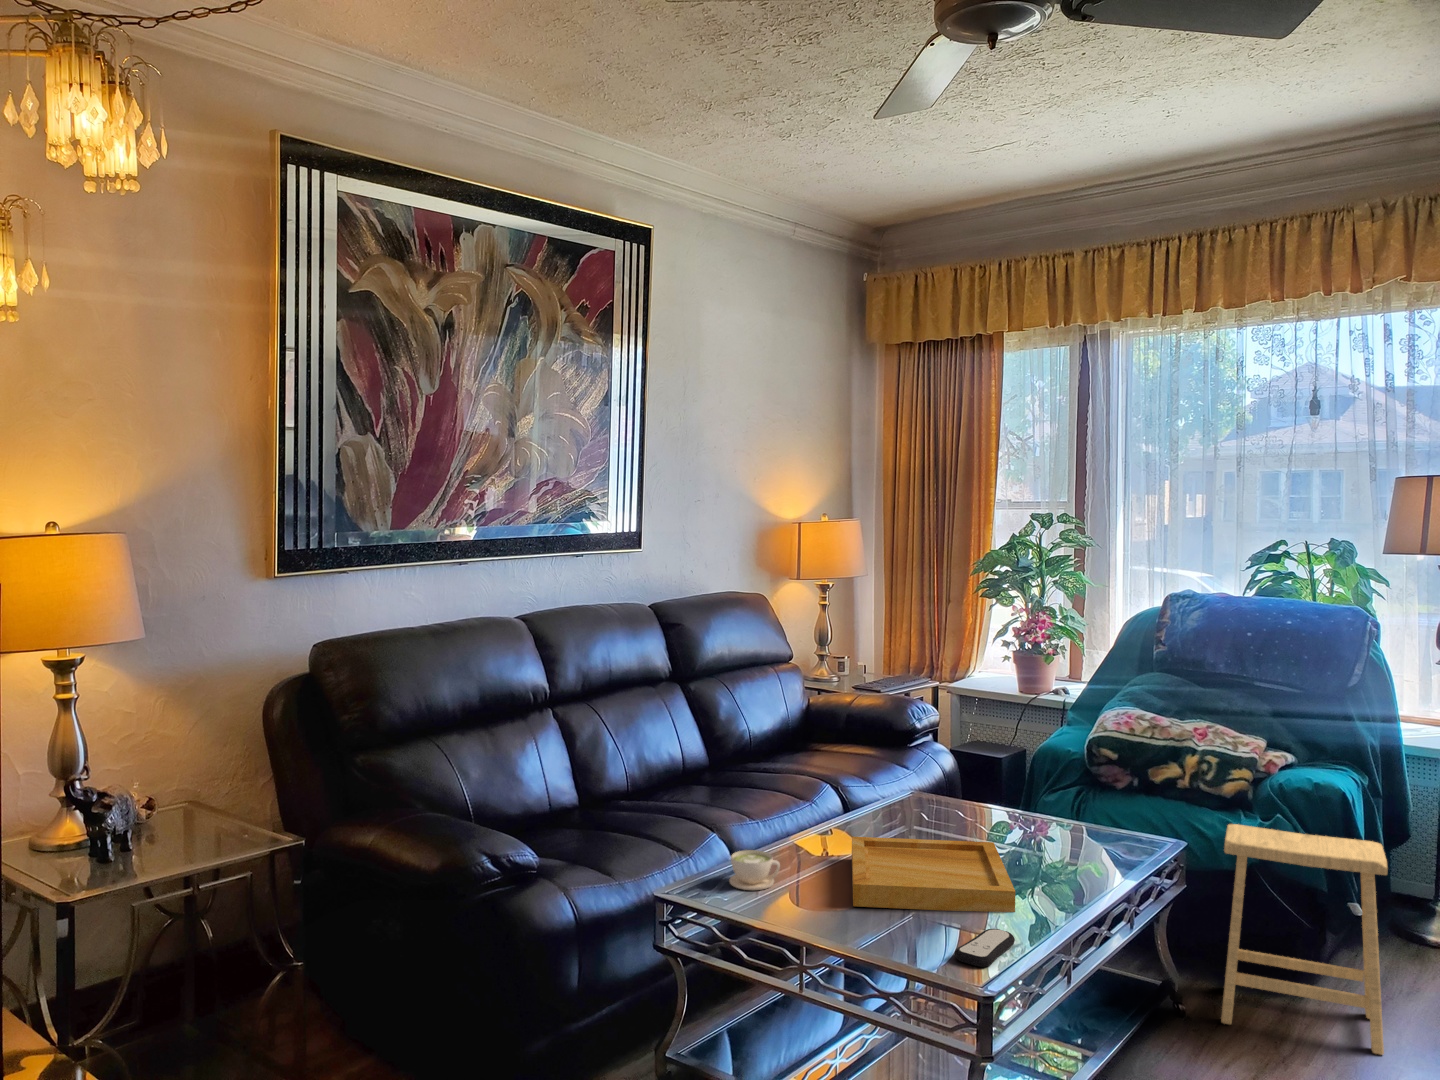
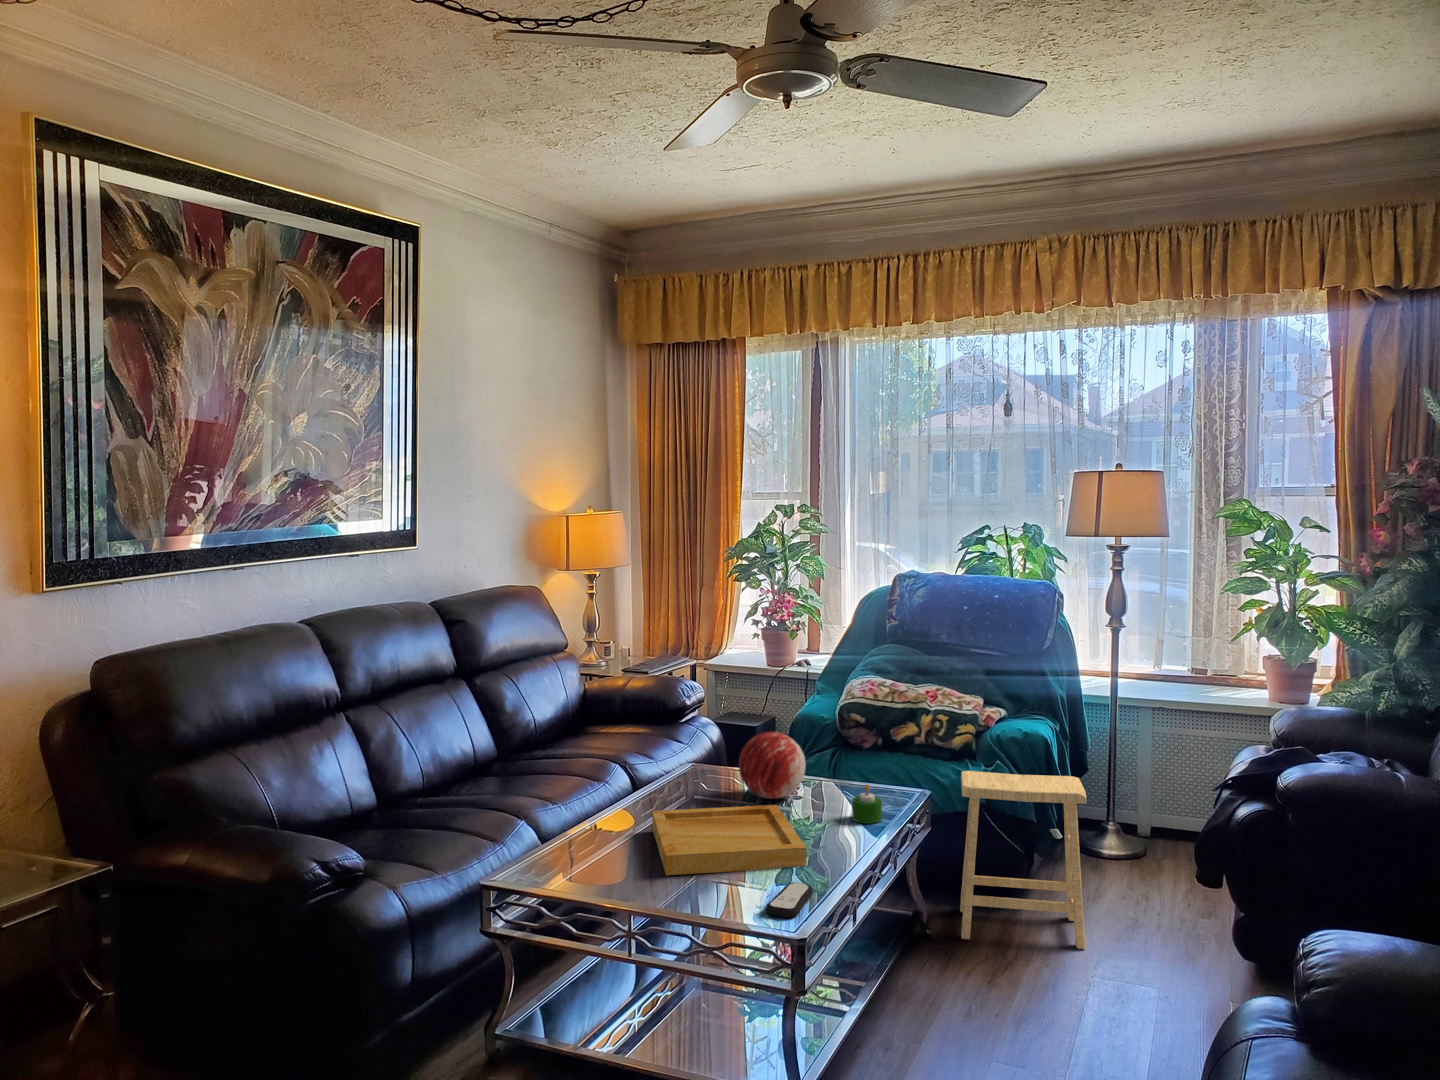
decorative orb: none [957,761,1034,837] -> present [739,732,806,799]
candle: none [1083,827,1119,874] -> present [852,784,882,824]
coffee cup: present [730,850,780,890] -> none [546,832,593,870]

